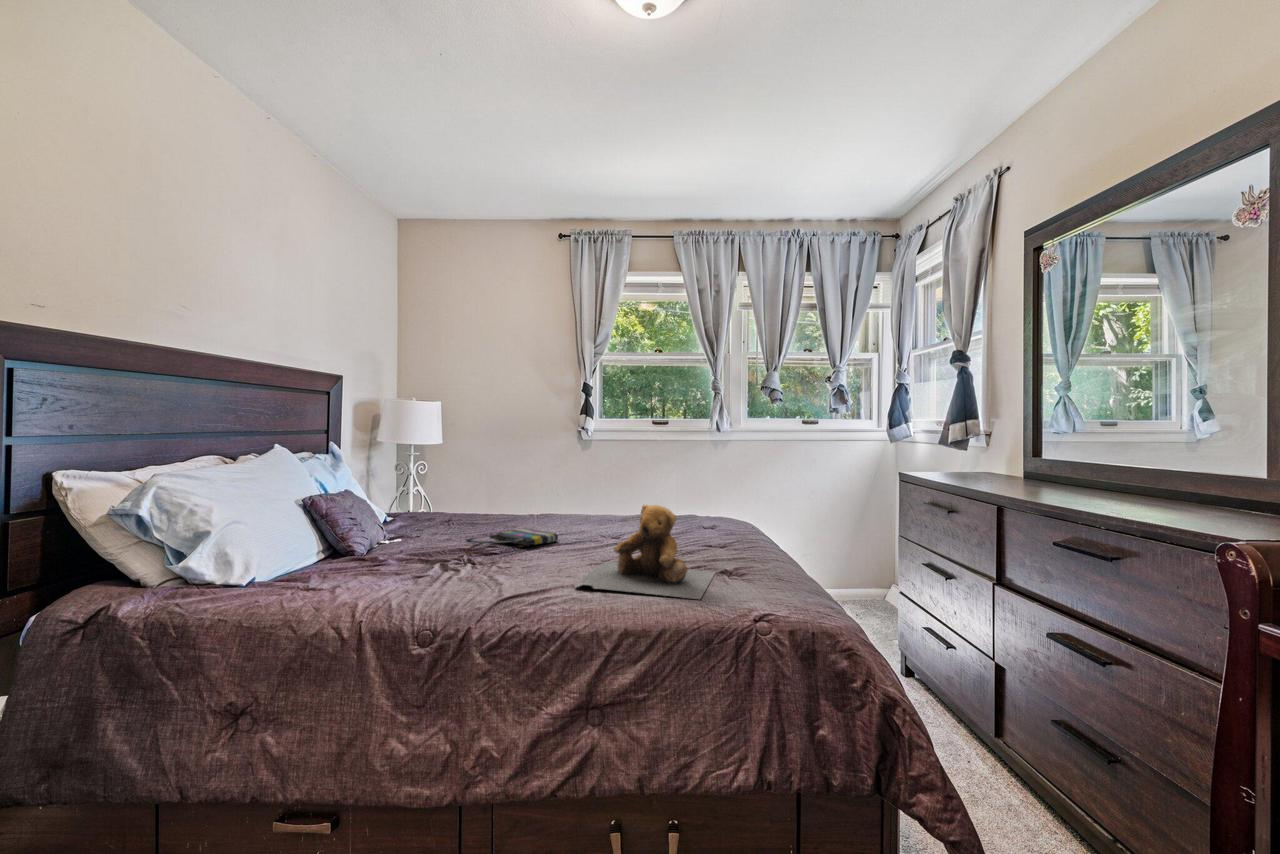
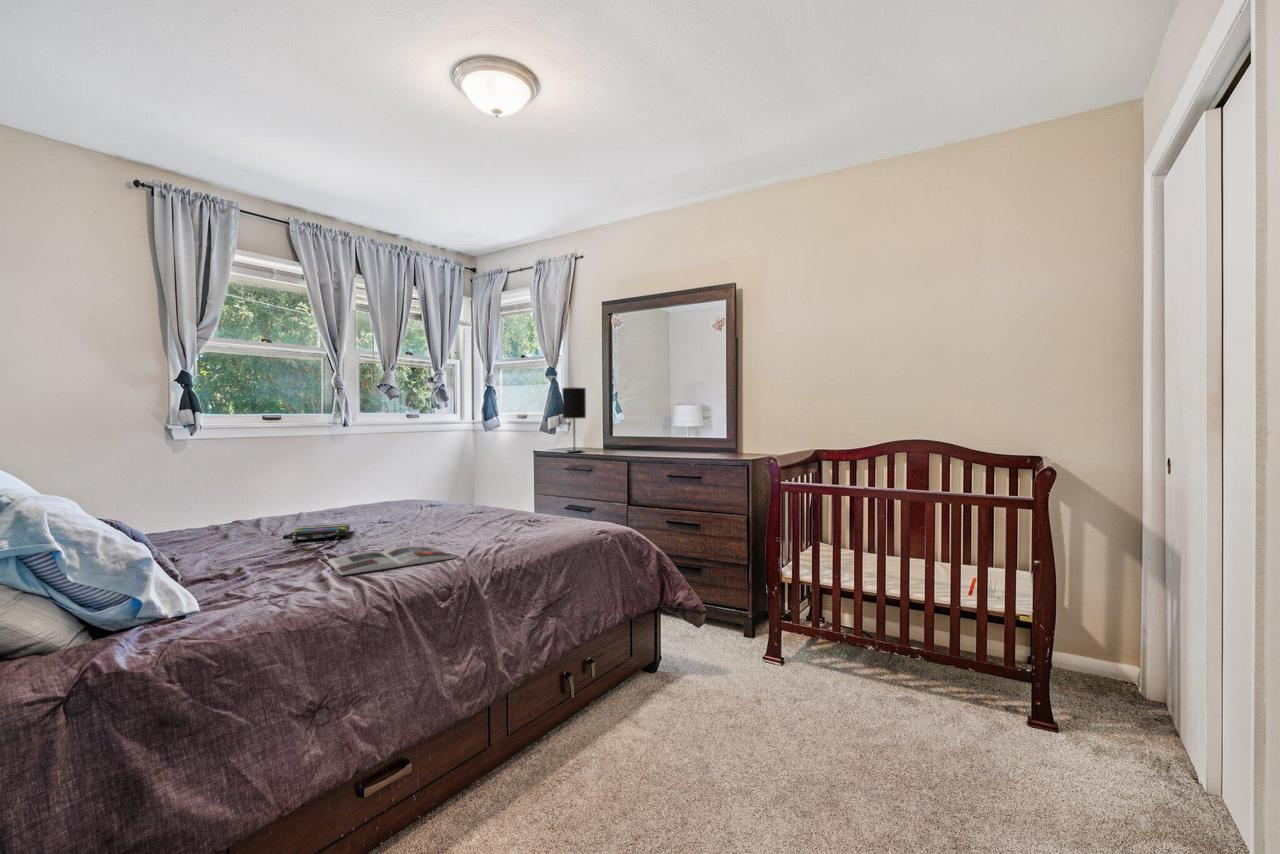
table lamp: none [931,380,972,482] -> present [562,387,586,452]
teddy bear: present [574,504,715,599] -> none [450,475,567,542]
magazine: none [387,566,530,599] -> present [328,546,454,575]

